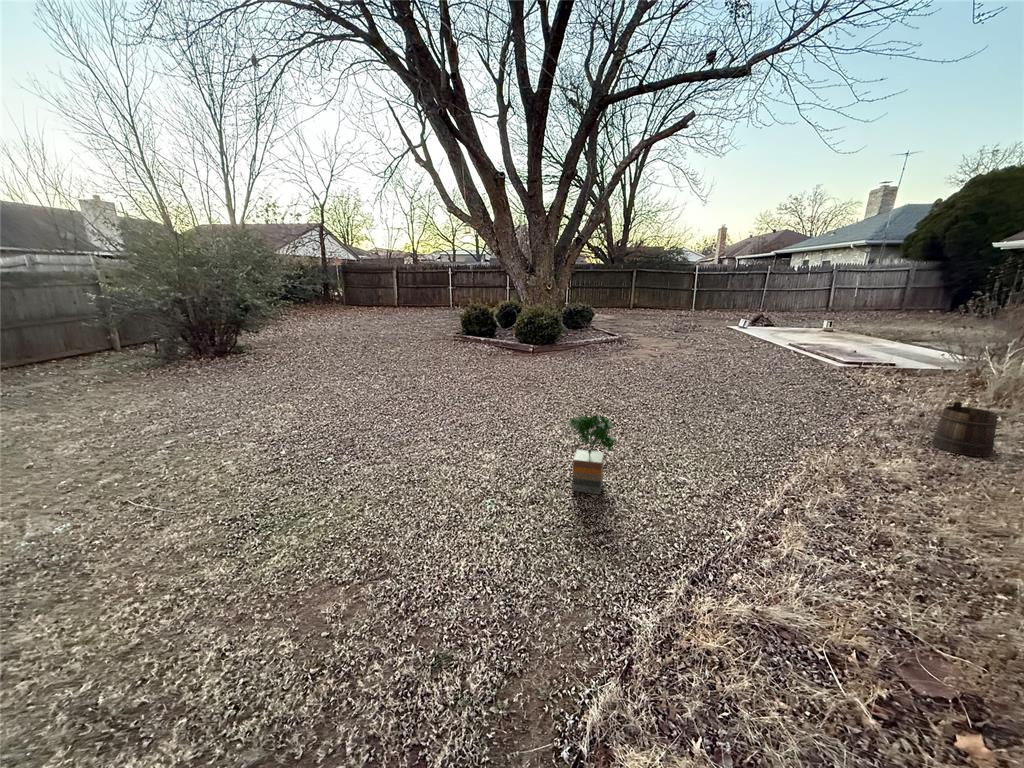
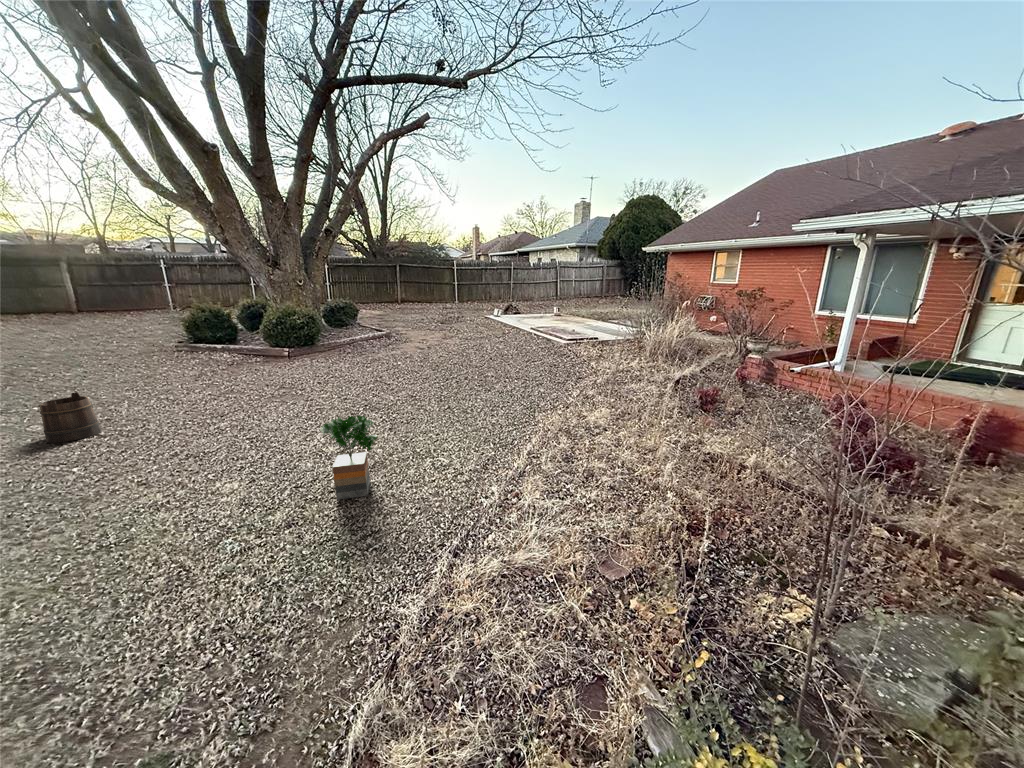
bucket: present [932,402,997,457] -> present [40,392,101,443]

